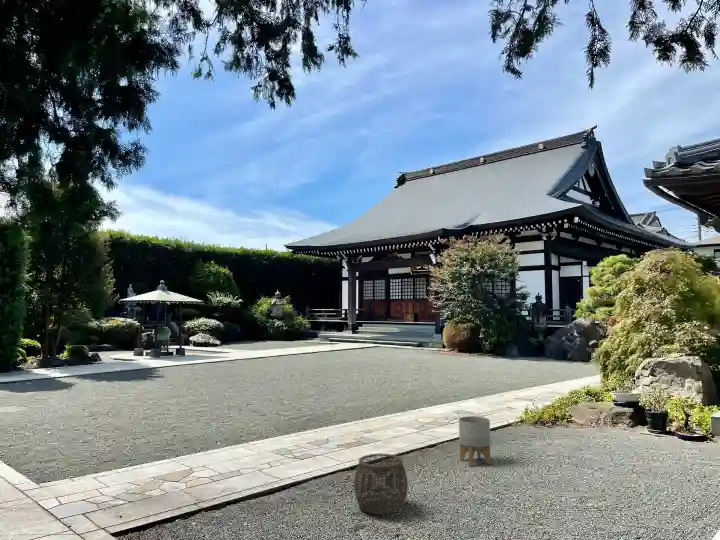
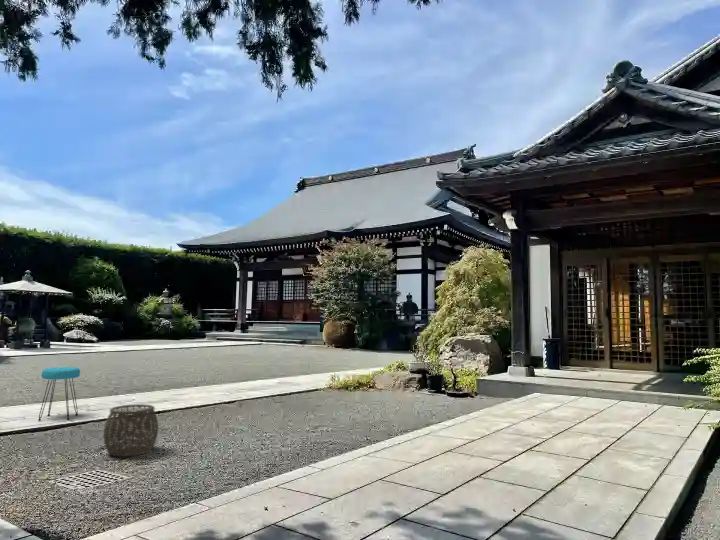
stool: none [250,399,284,456] -> present [39,367,80,421]
planter: present [459,416,490,466] -> none [243,381,272,425]

